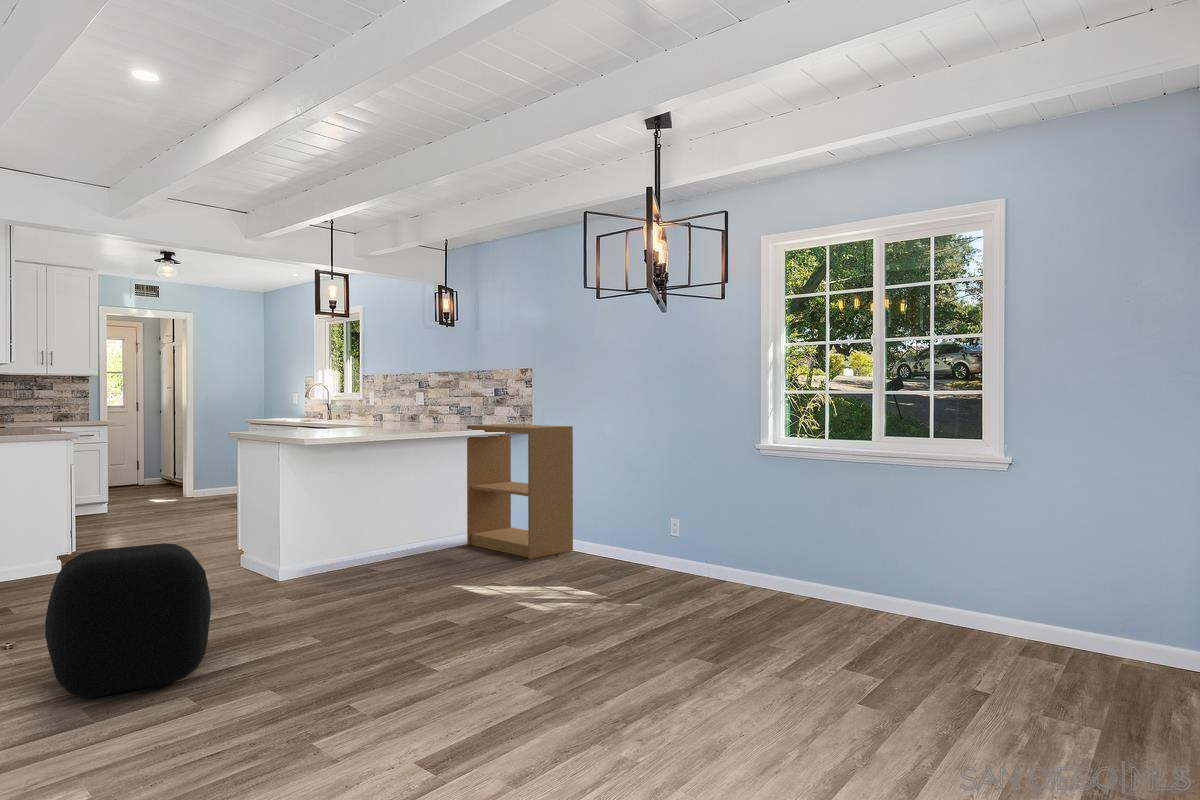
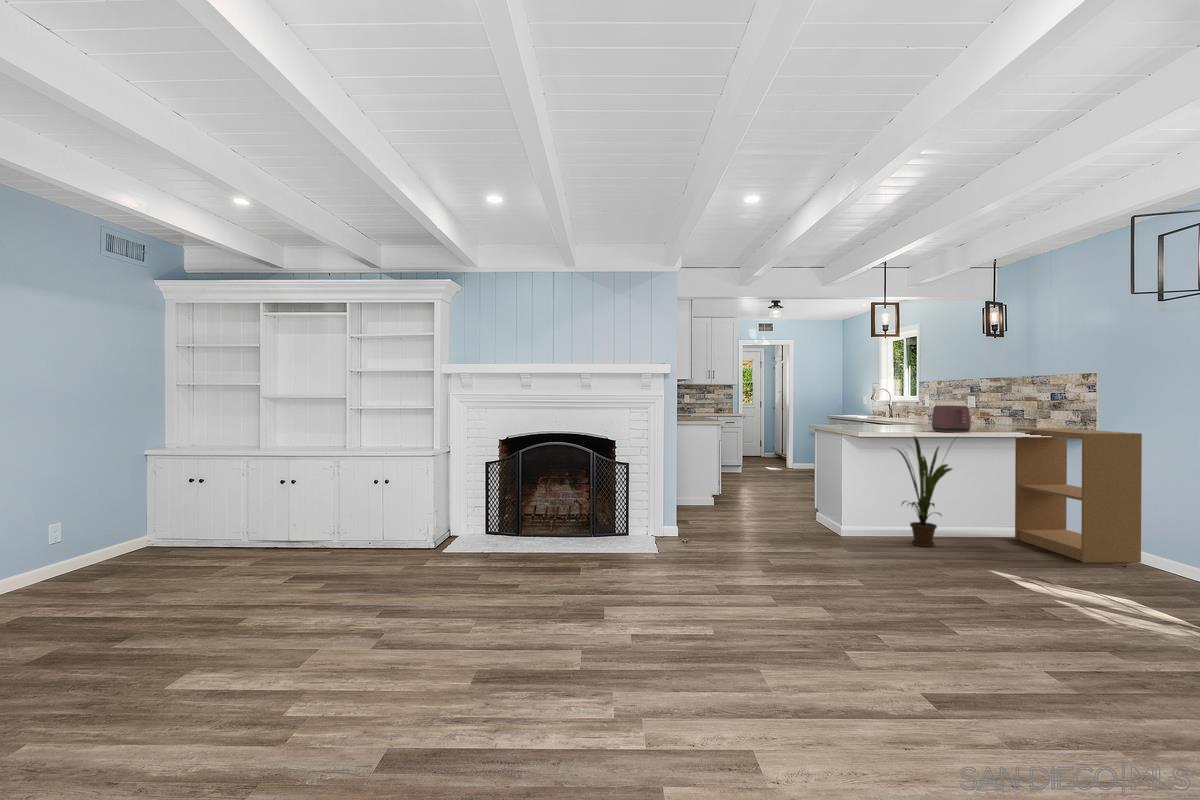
toaster: none [385,401,426,432] -> present [932,406,971,432]
house plant: none [338,432,418,569] -> present [894,436,952,547]
ottoman: present [45,543,211,697] -> none [693,502,786,596]

